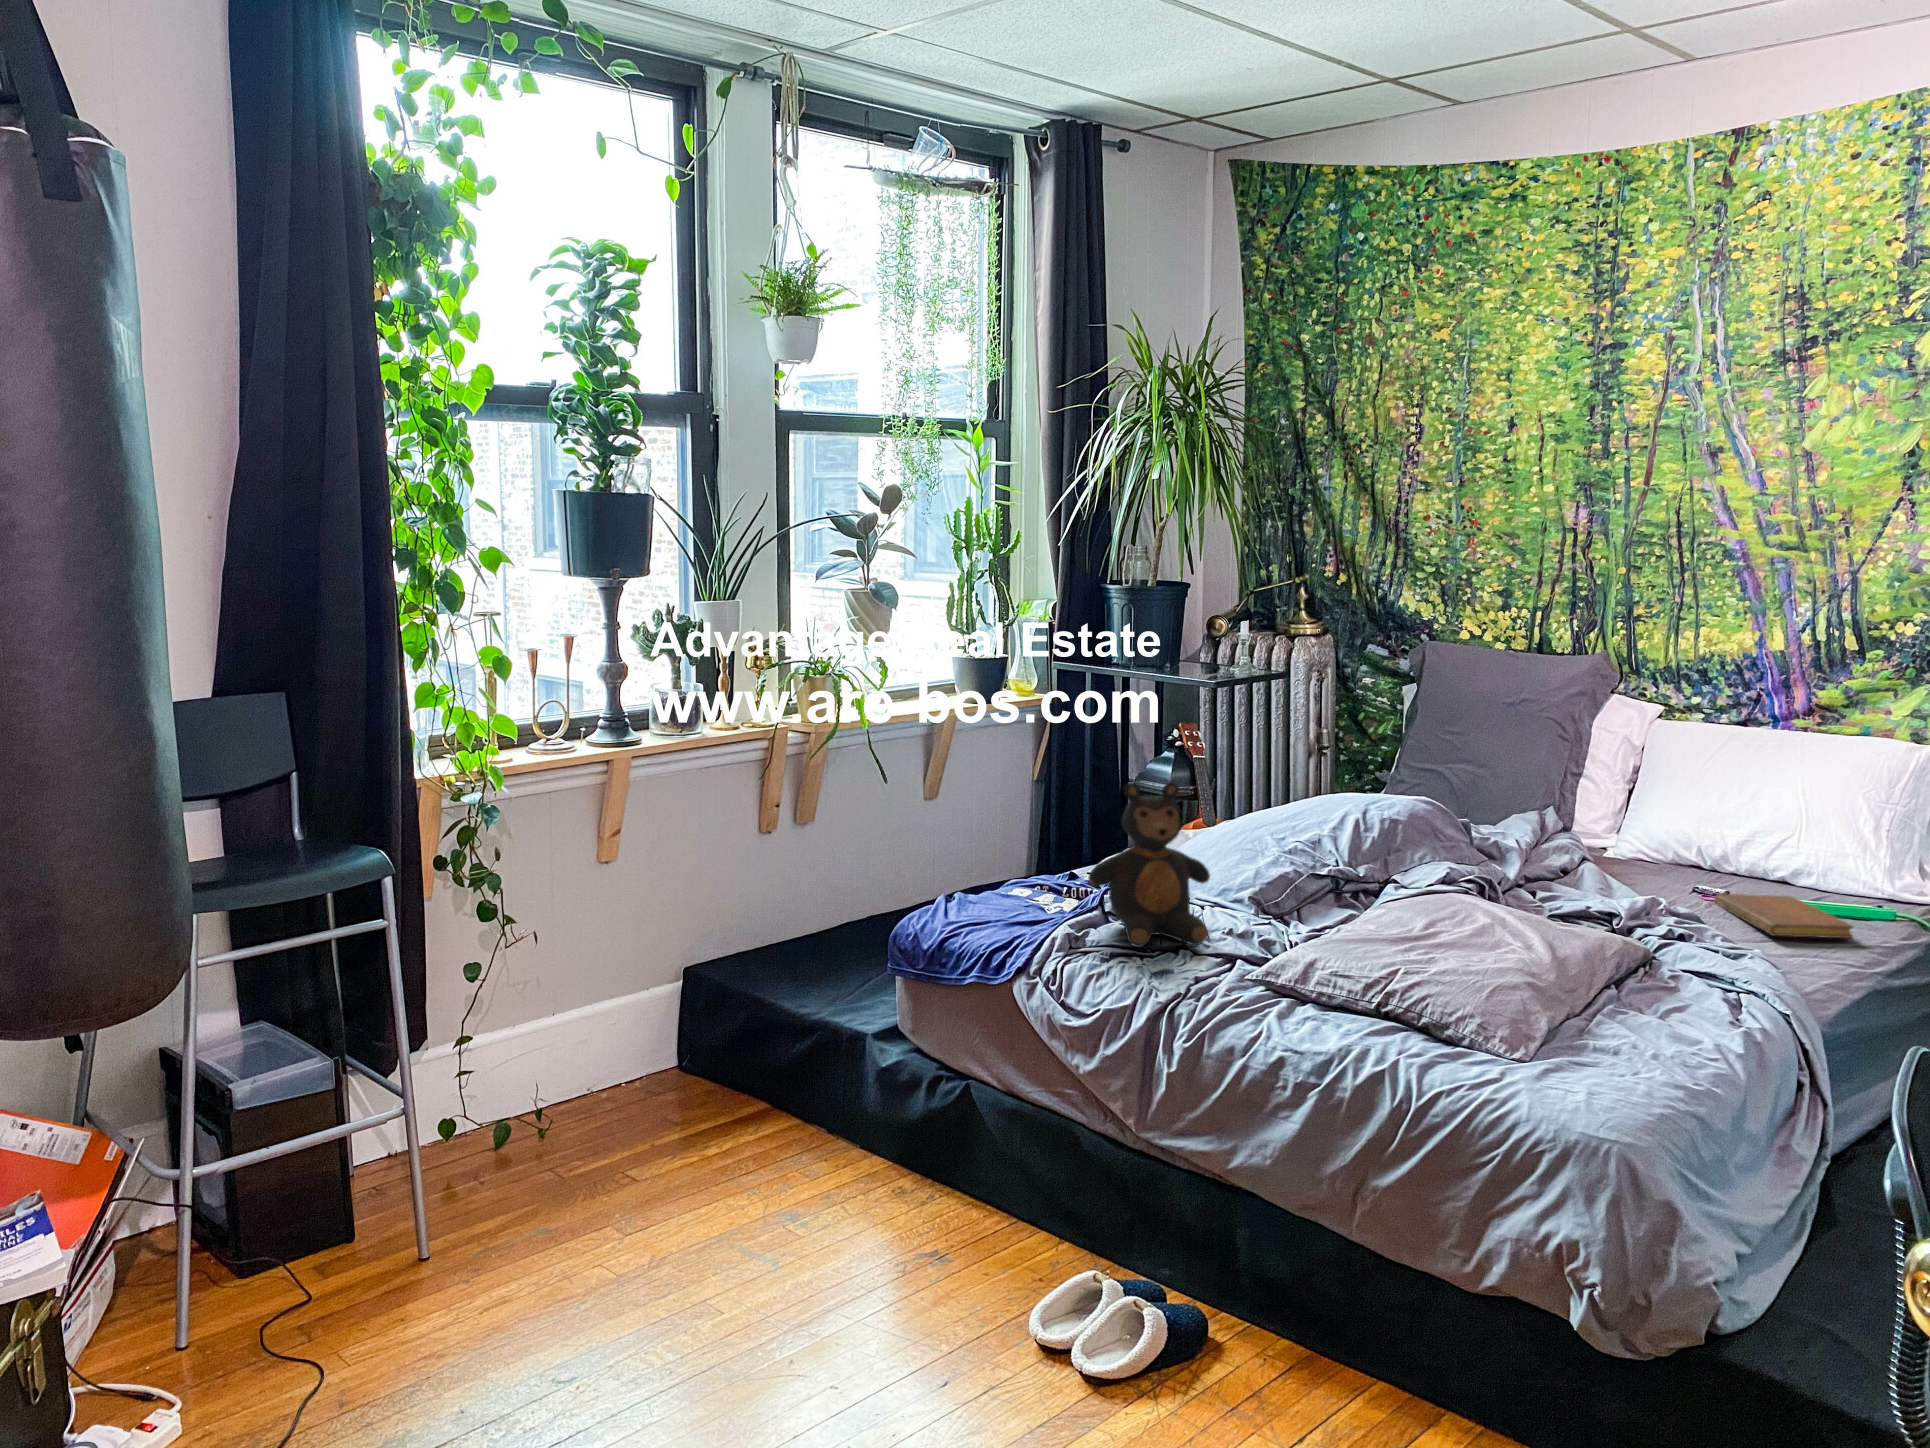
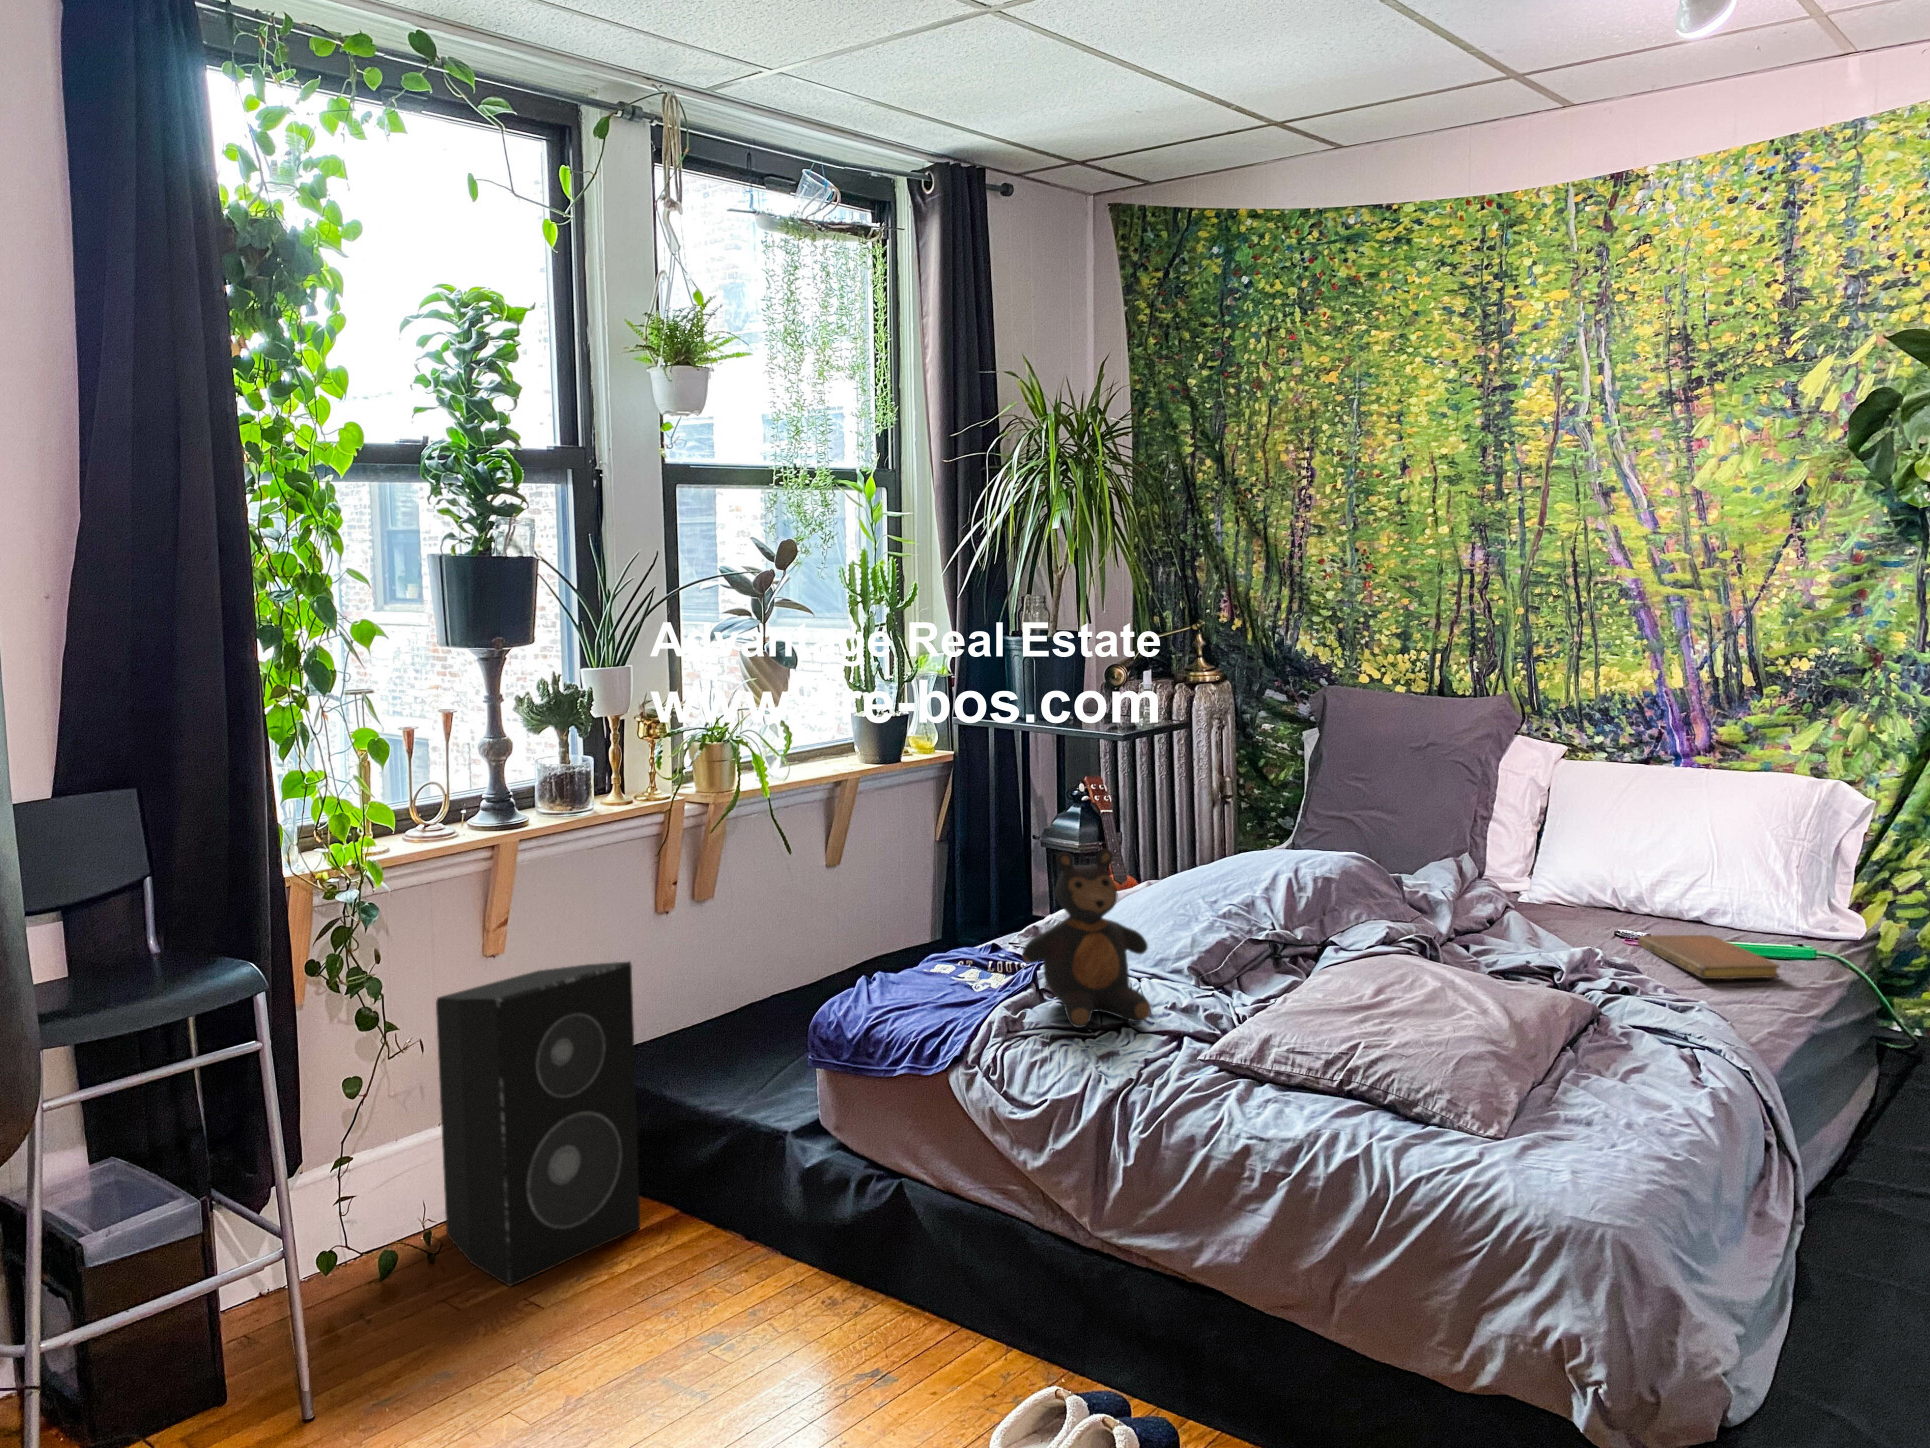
speaker: none [549,872,729,1160] -> present [436,962,640,1286]

